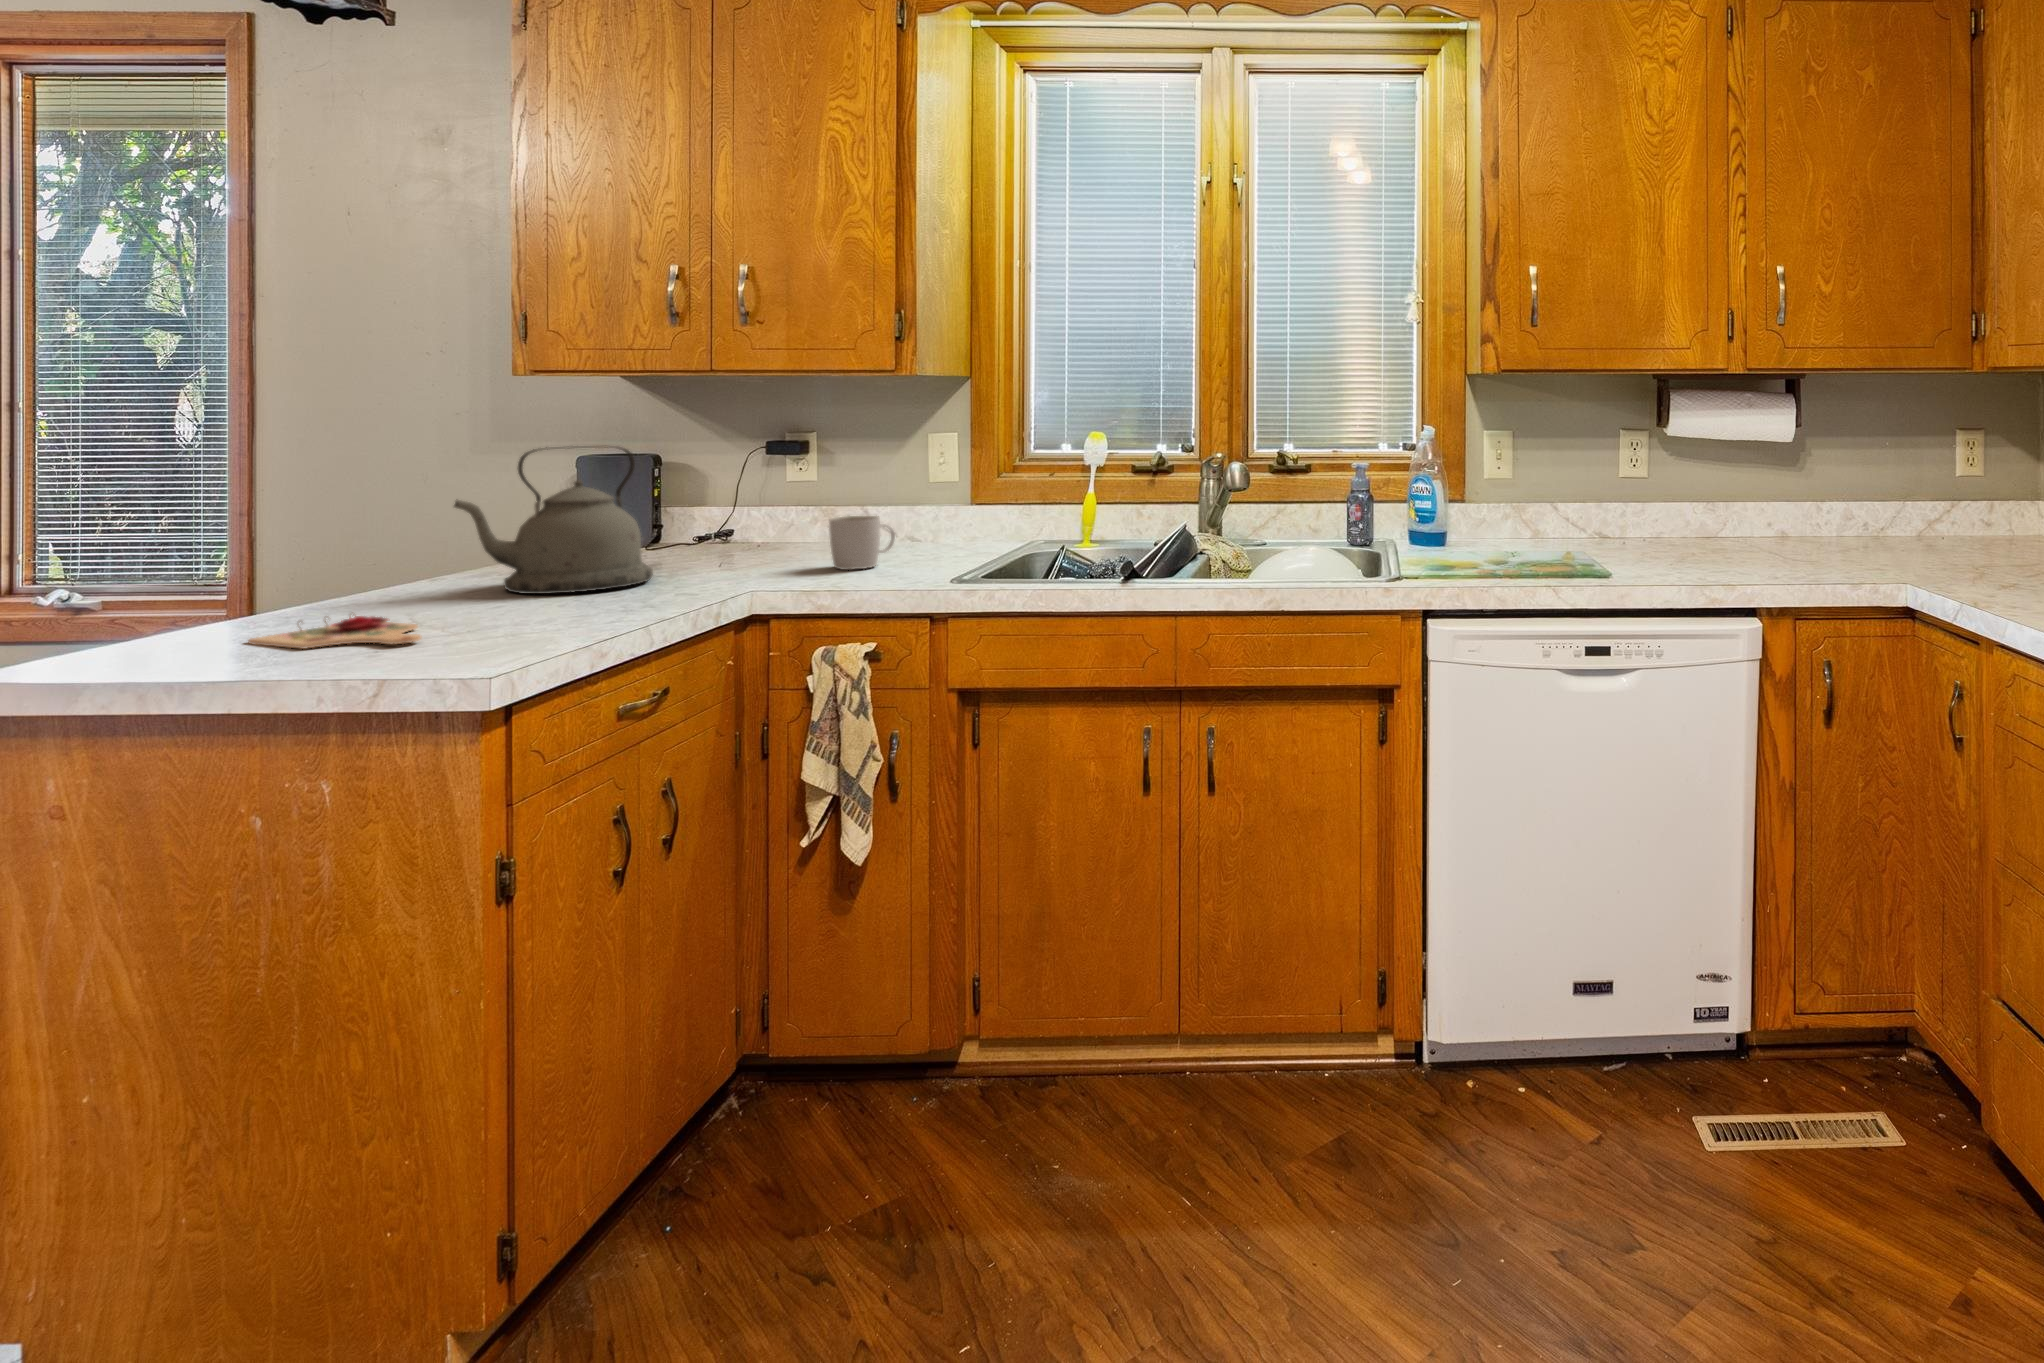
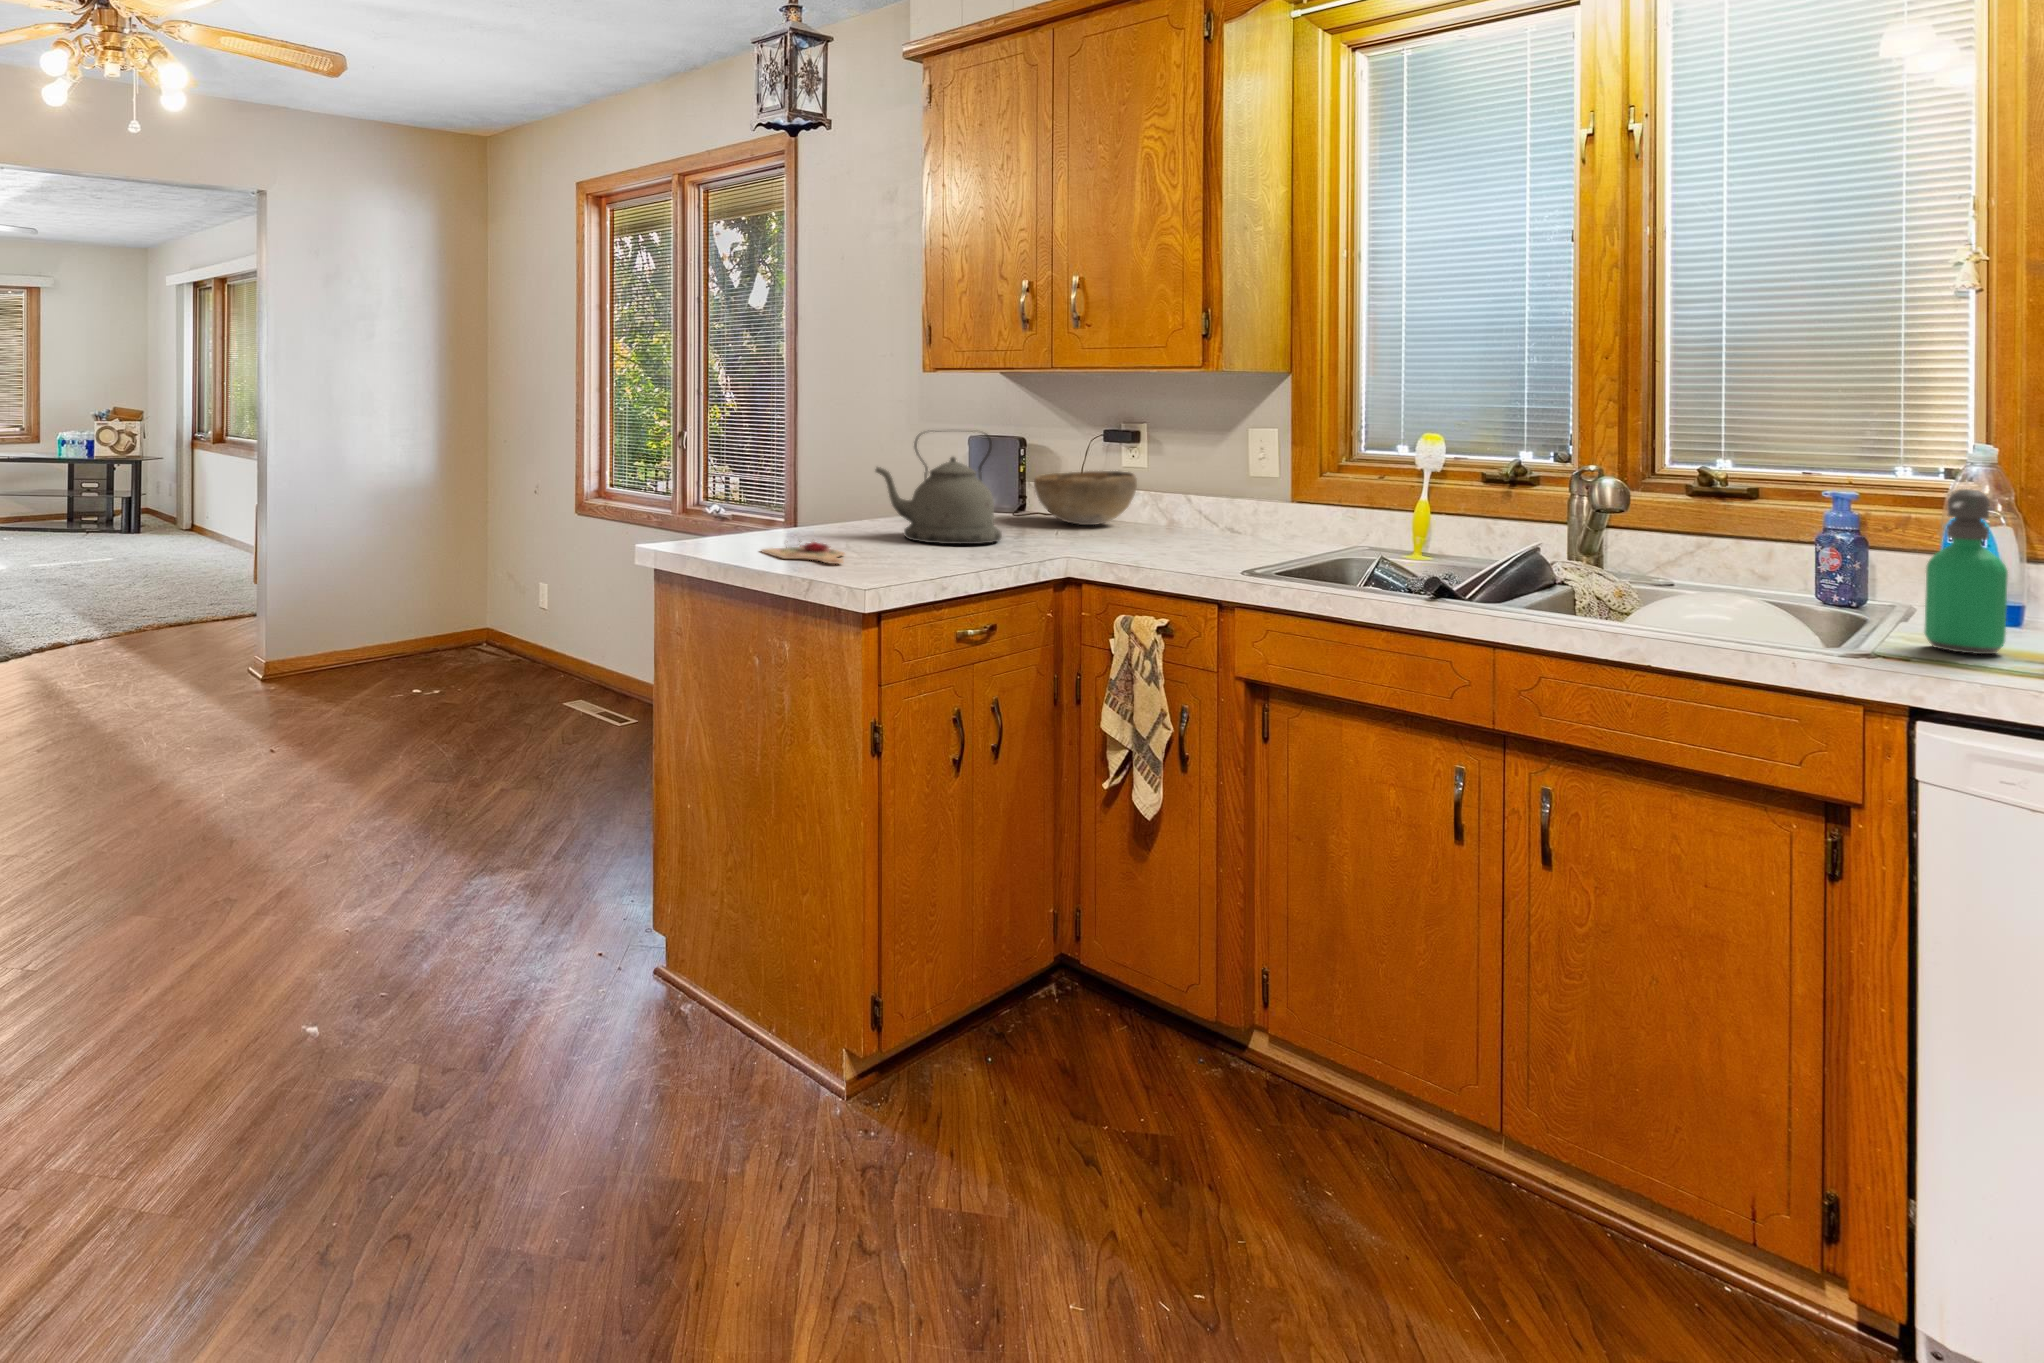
soap dispenser: none [1426,463,1464,575] -> present [1925,489,2008,654]
decorative bowl: none [680,485,808,549] -> present [1034,471,1137,525]
mug: present [829,516,895,570] -> none [1143,503,1204,552]

